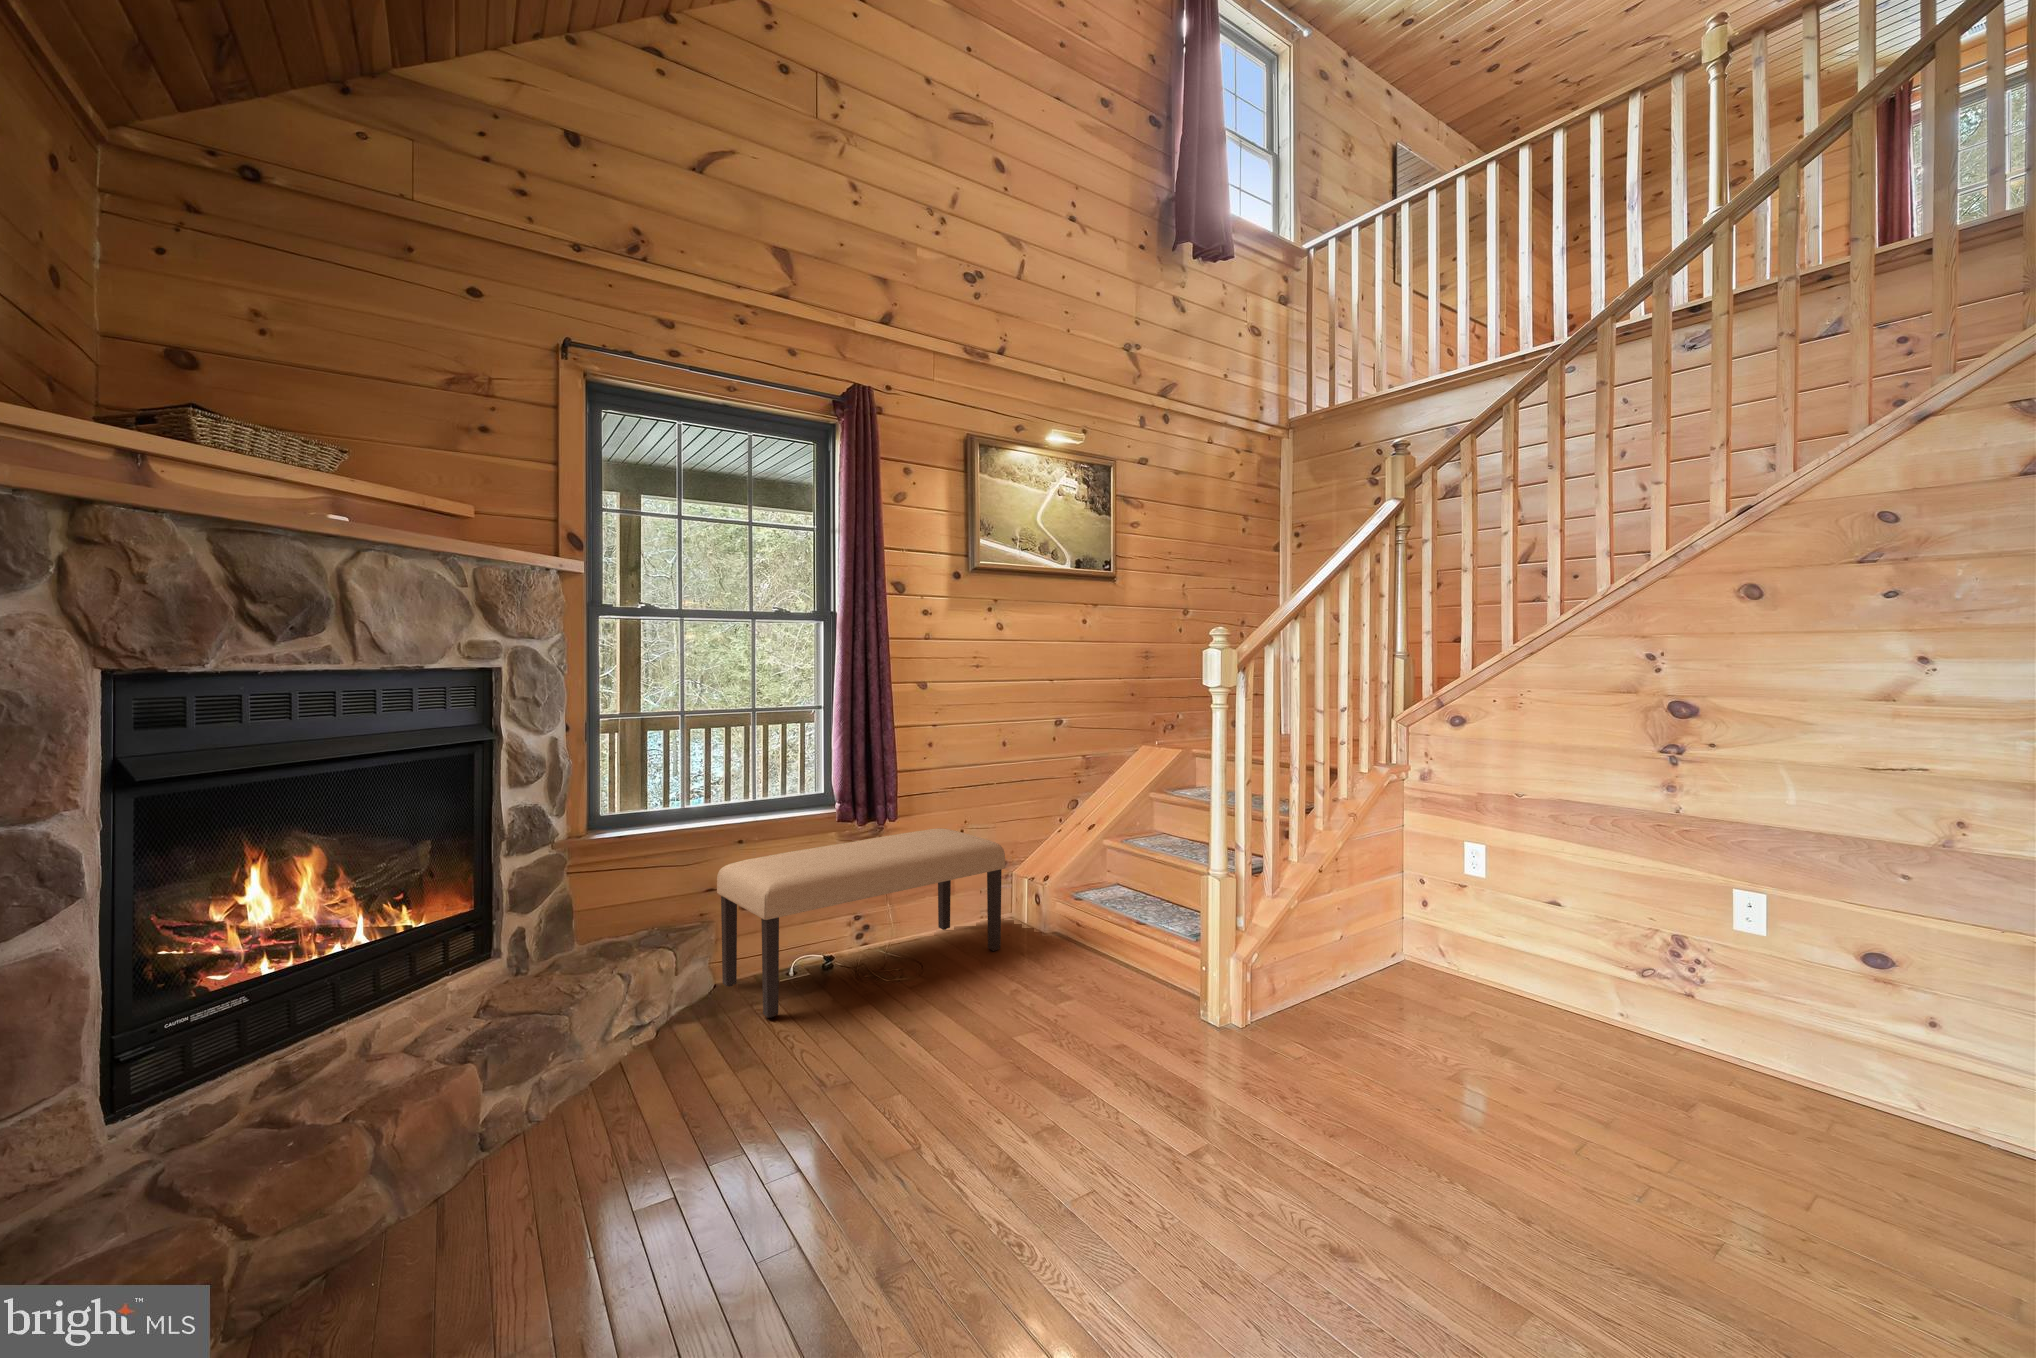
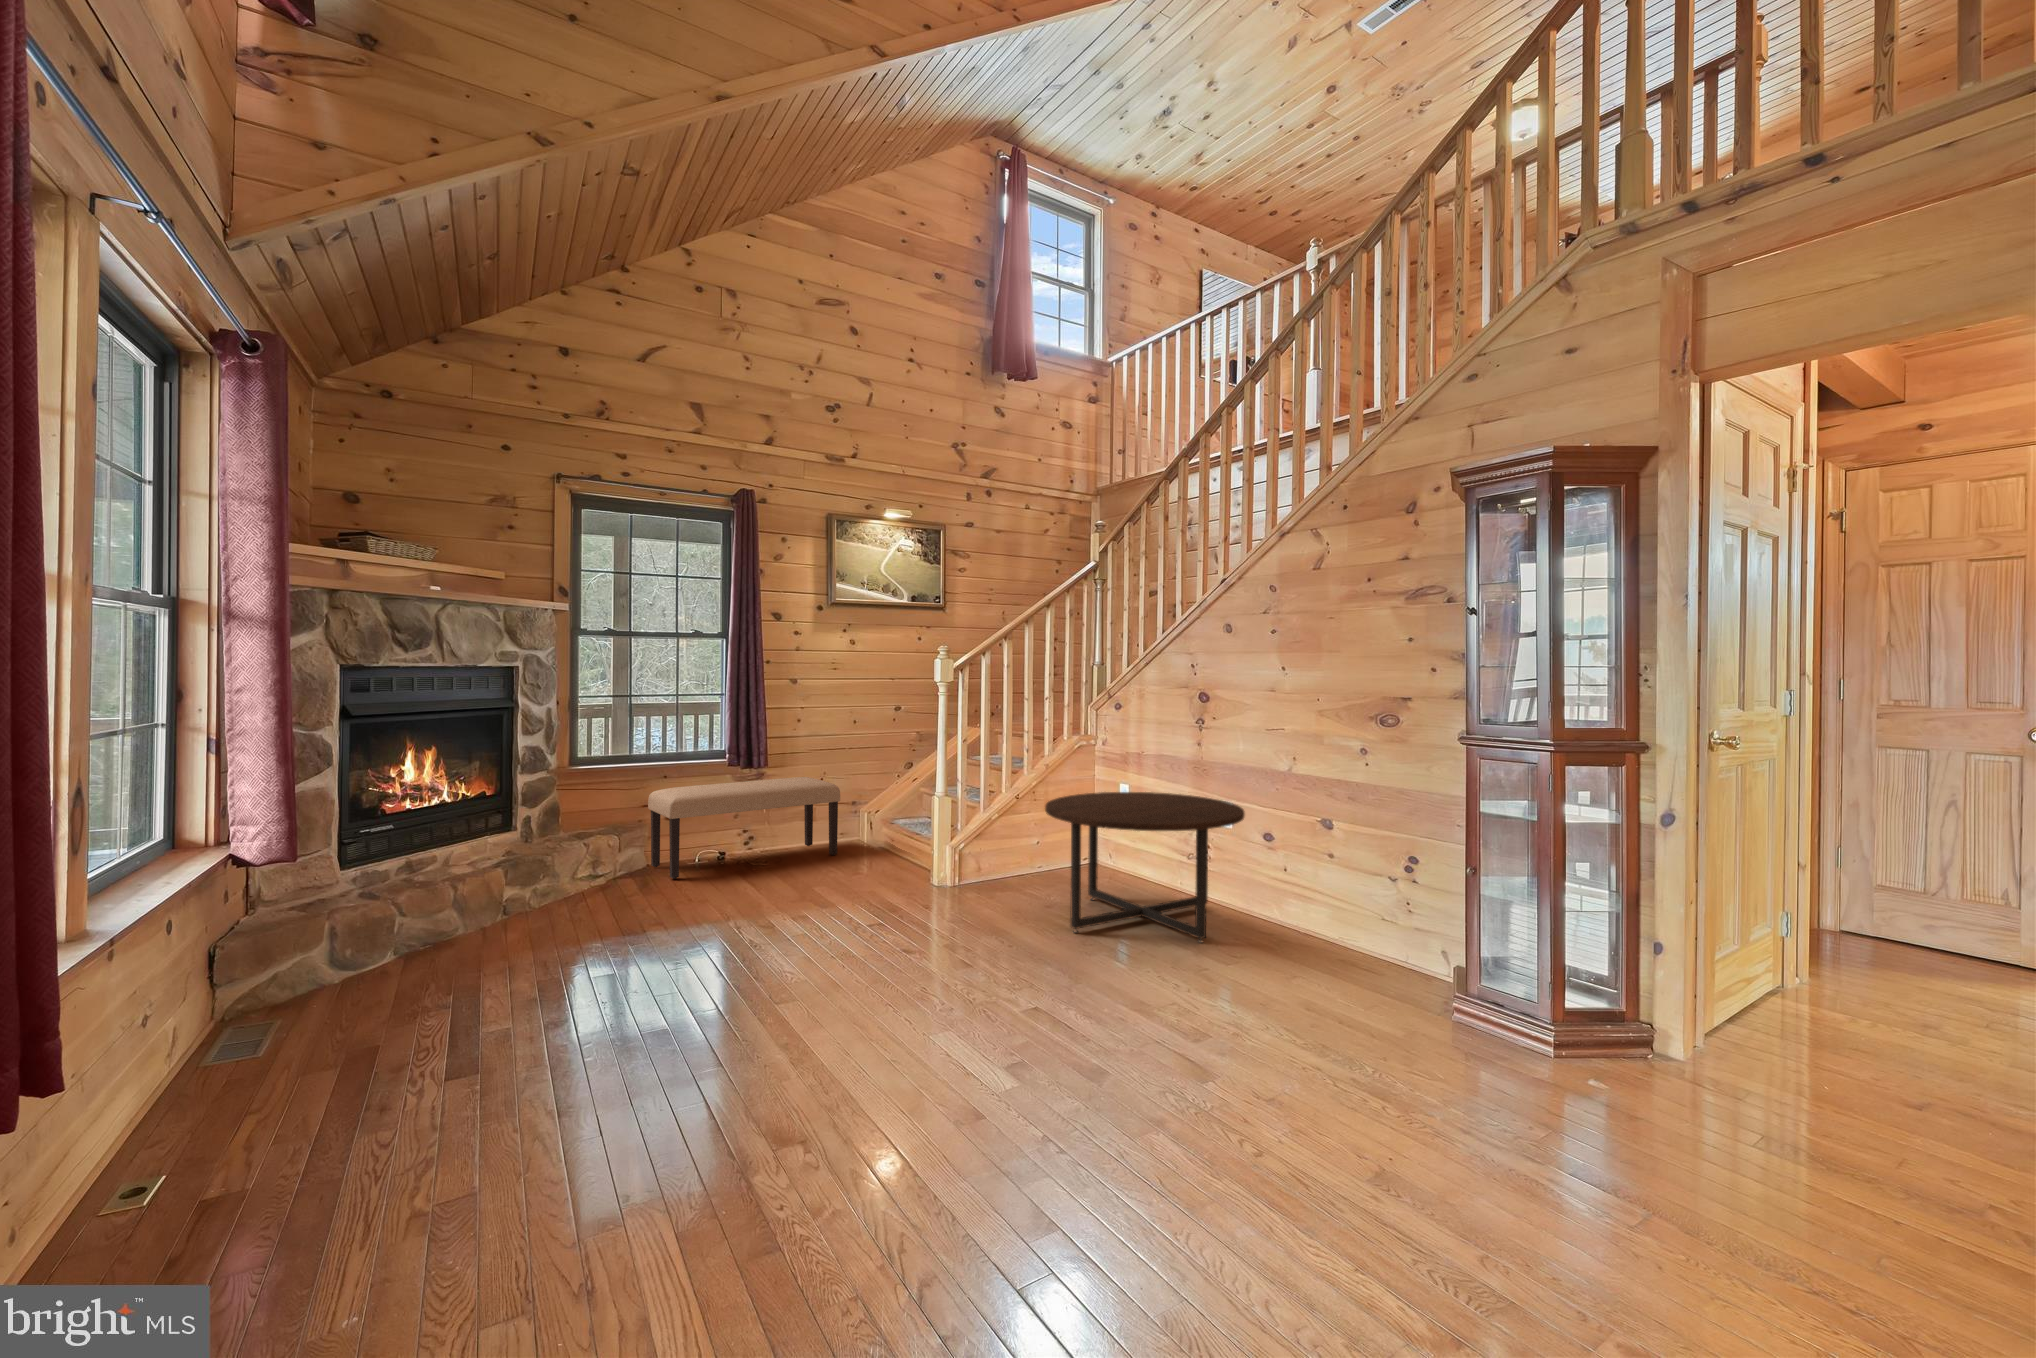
coffee table: none [1472,872,1946,1209] -> present [1045,792,1245,943]

